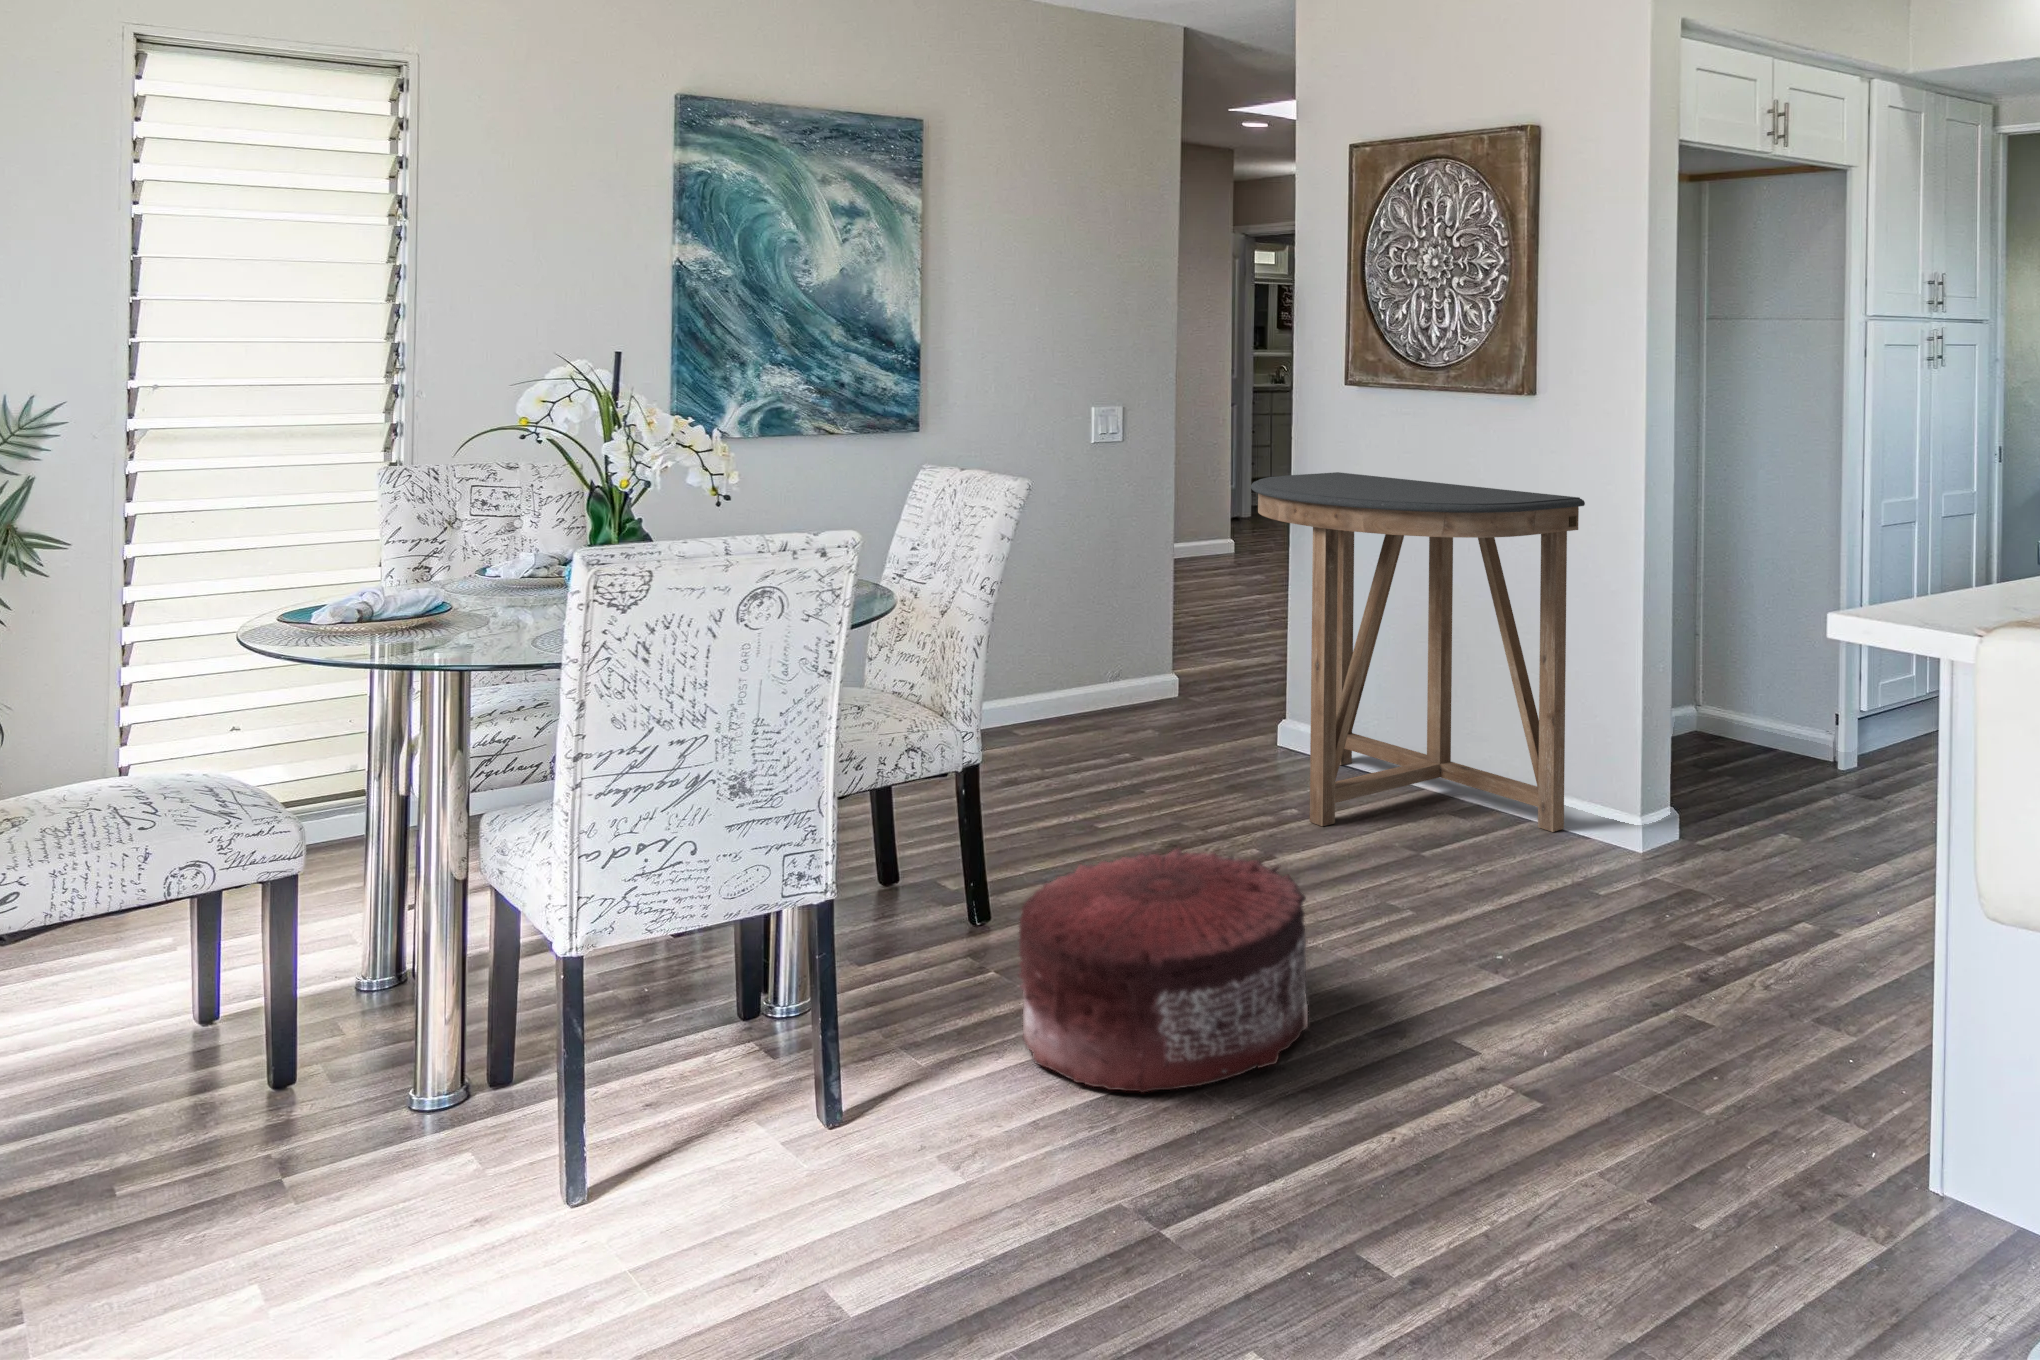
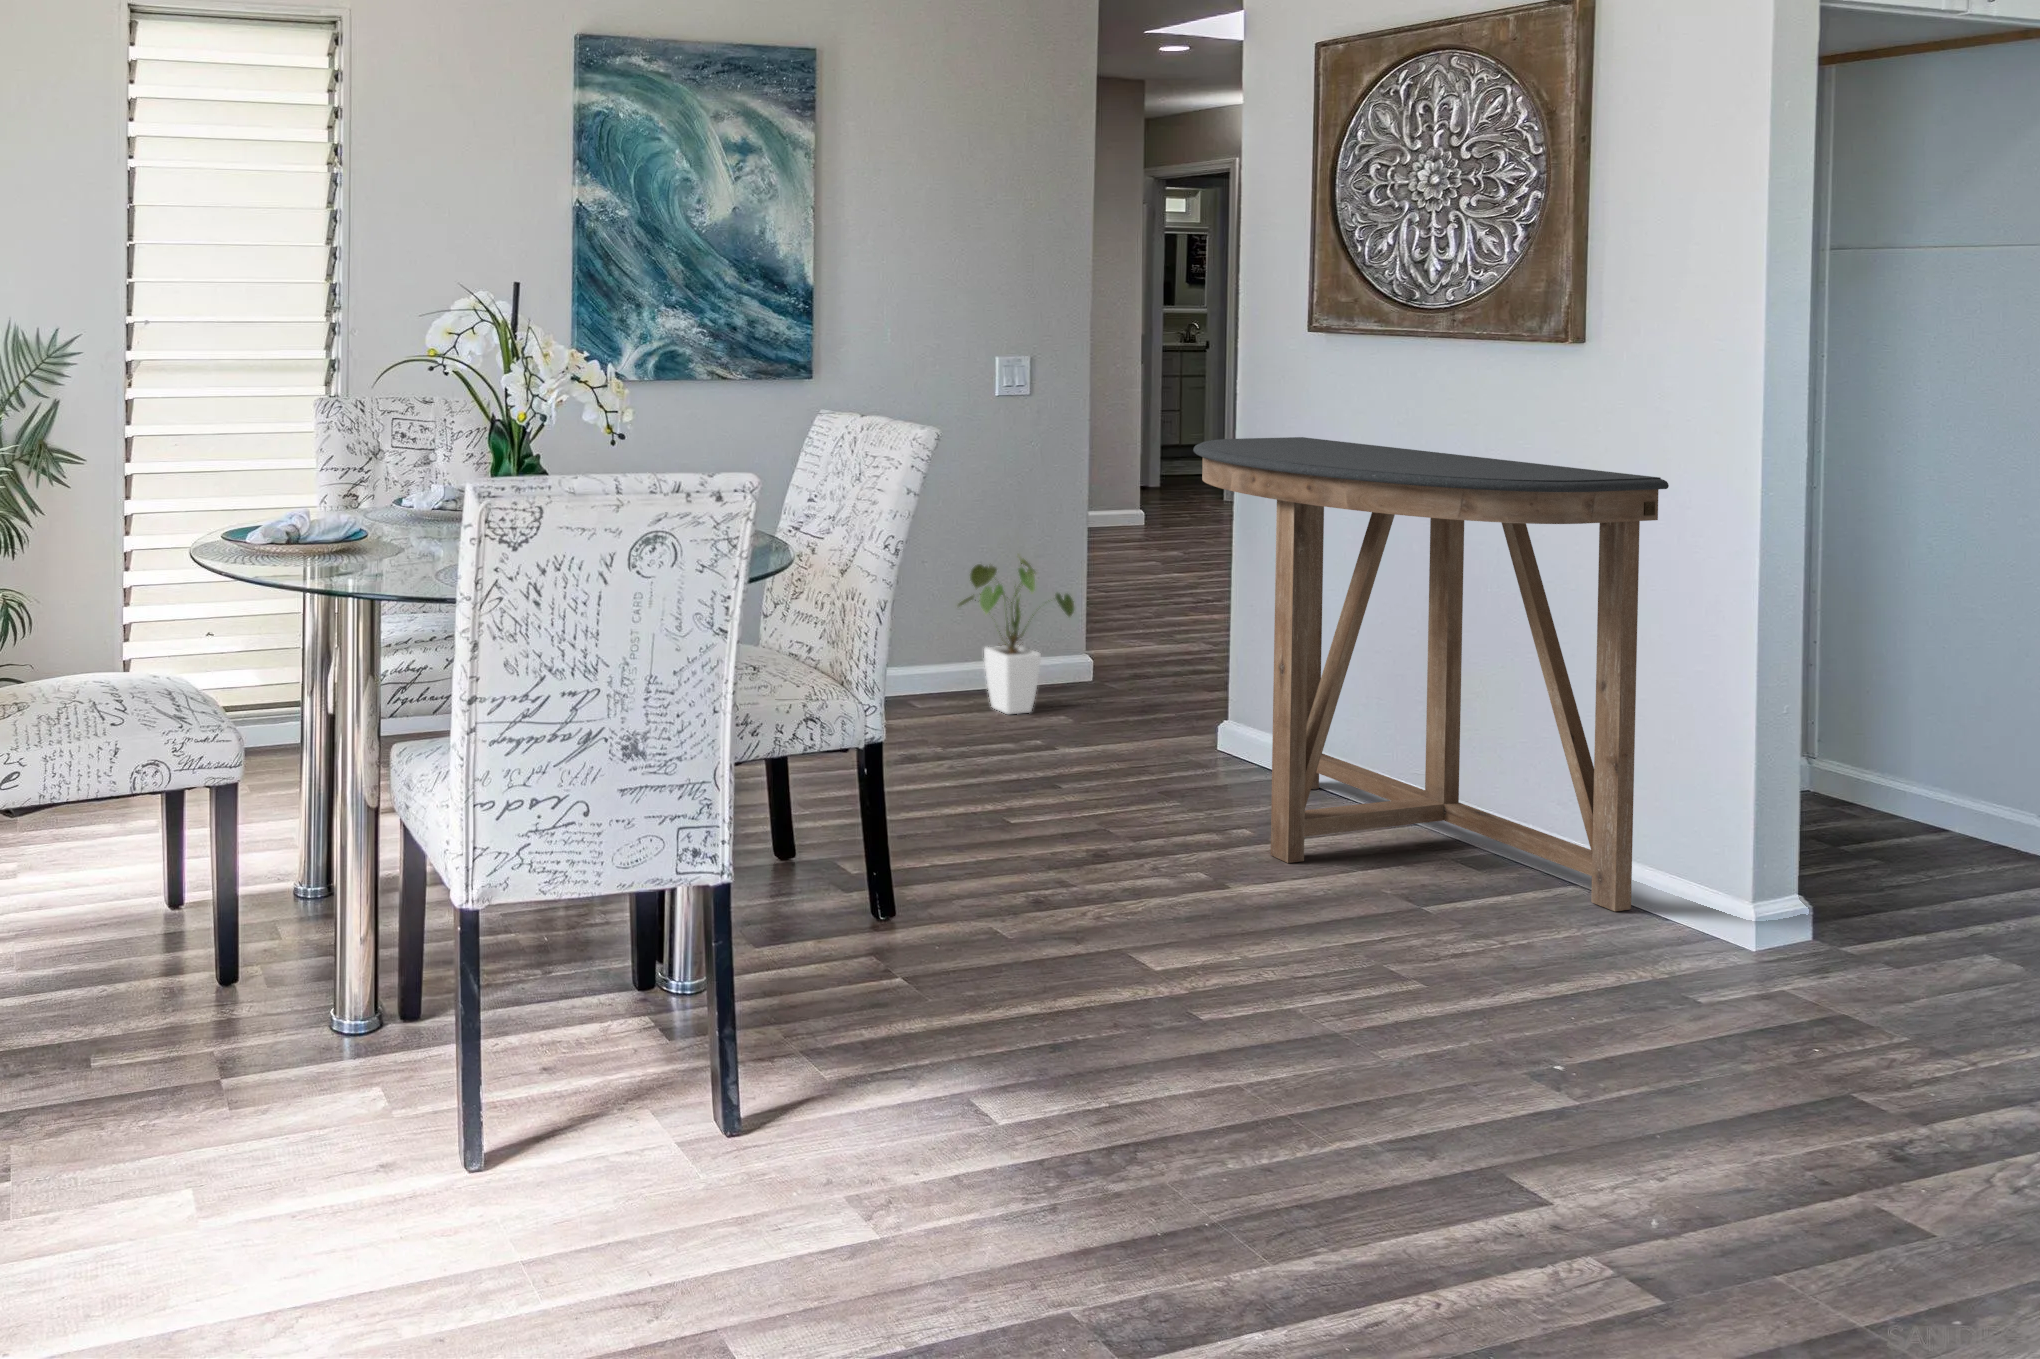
house plant: none [1054,582,1158,727] -> present [958,555,1074,714]
pouf: present [1019,848,1308,1092] -> none [930,871,1294,1172]

